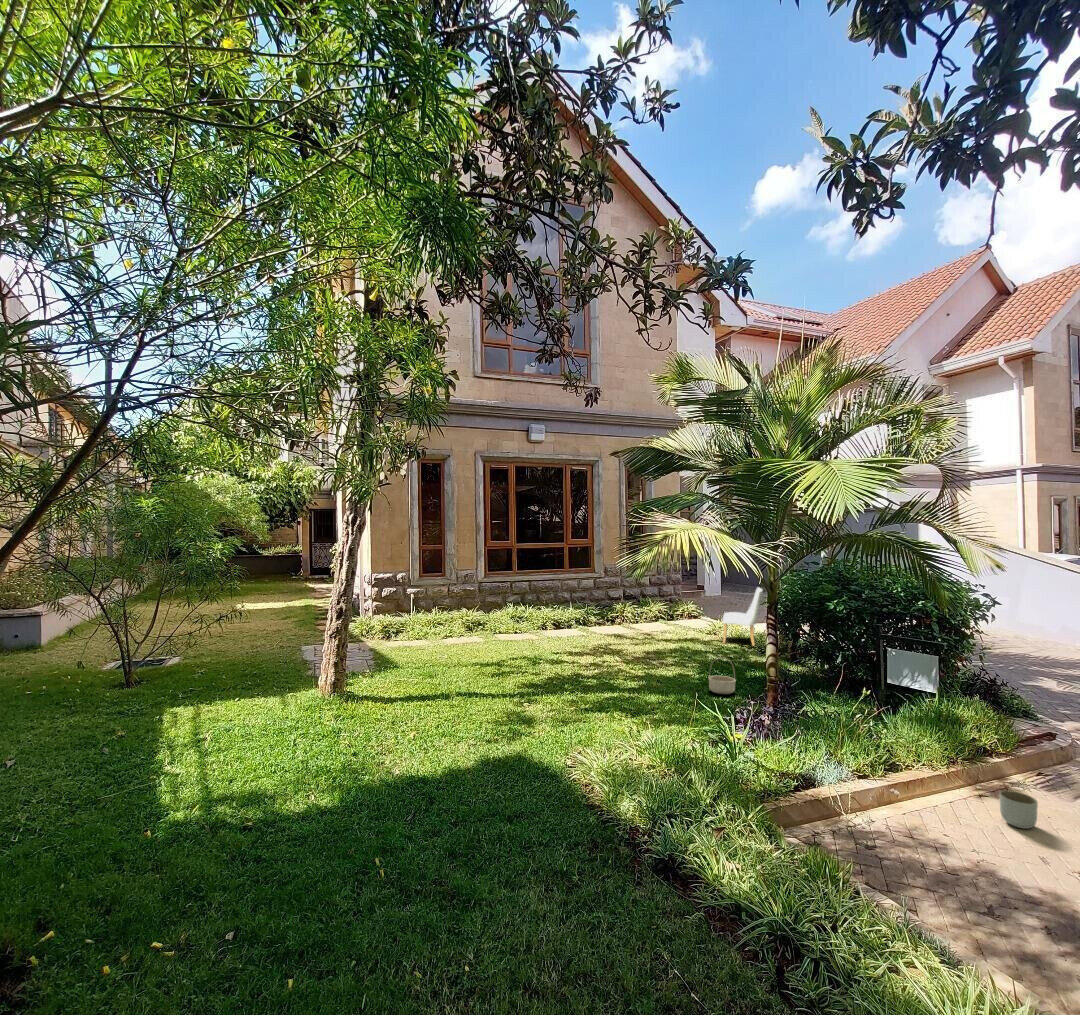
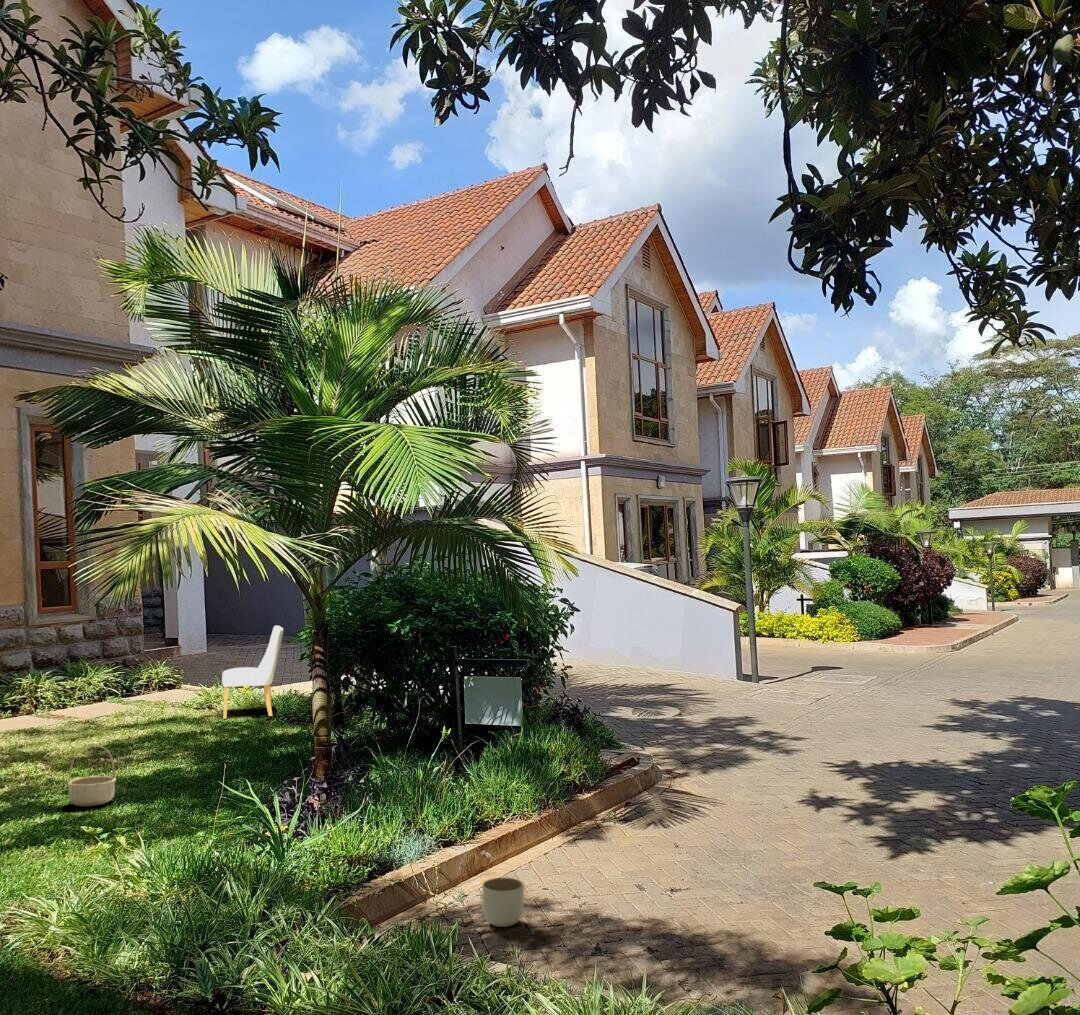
basket: present [708,657,736,694] -> present [67,744,116,806]
planter: present [999,791,1038,829] -> present [482,878,524,927]

